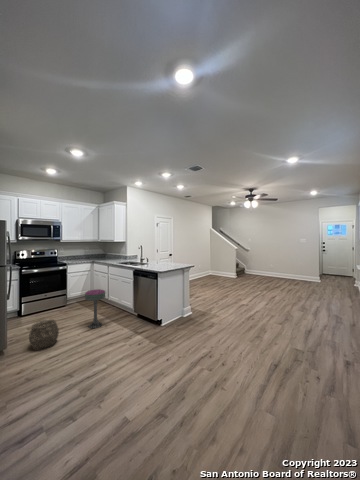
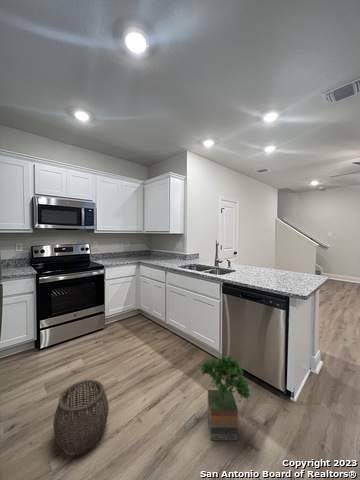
bar stool: present [85,289,105,328] -> none [146,314,180,388]
potted tree: none [106,305,129,343] -> present [201,357,250,440]

